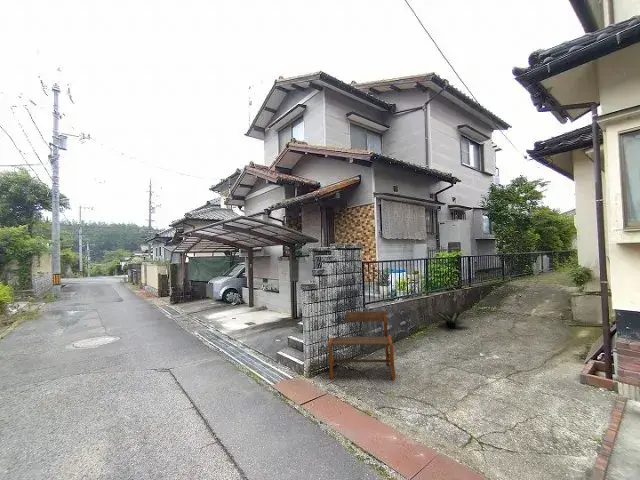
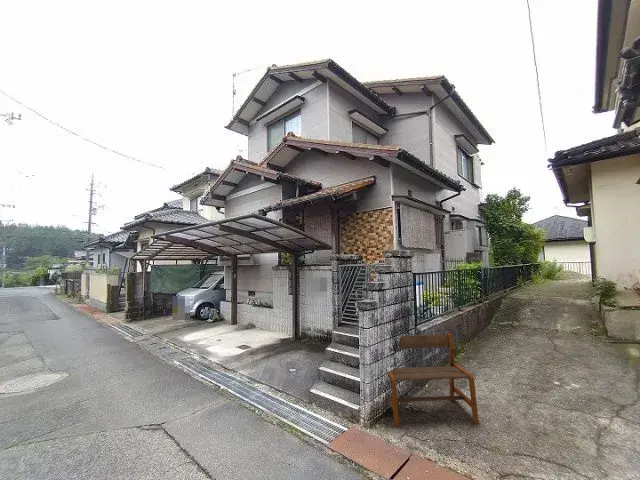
potted plant: present [435,312,465,328] -> none [468,329,511,349]

